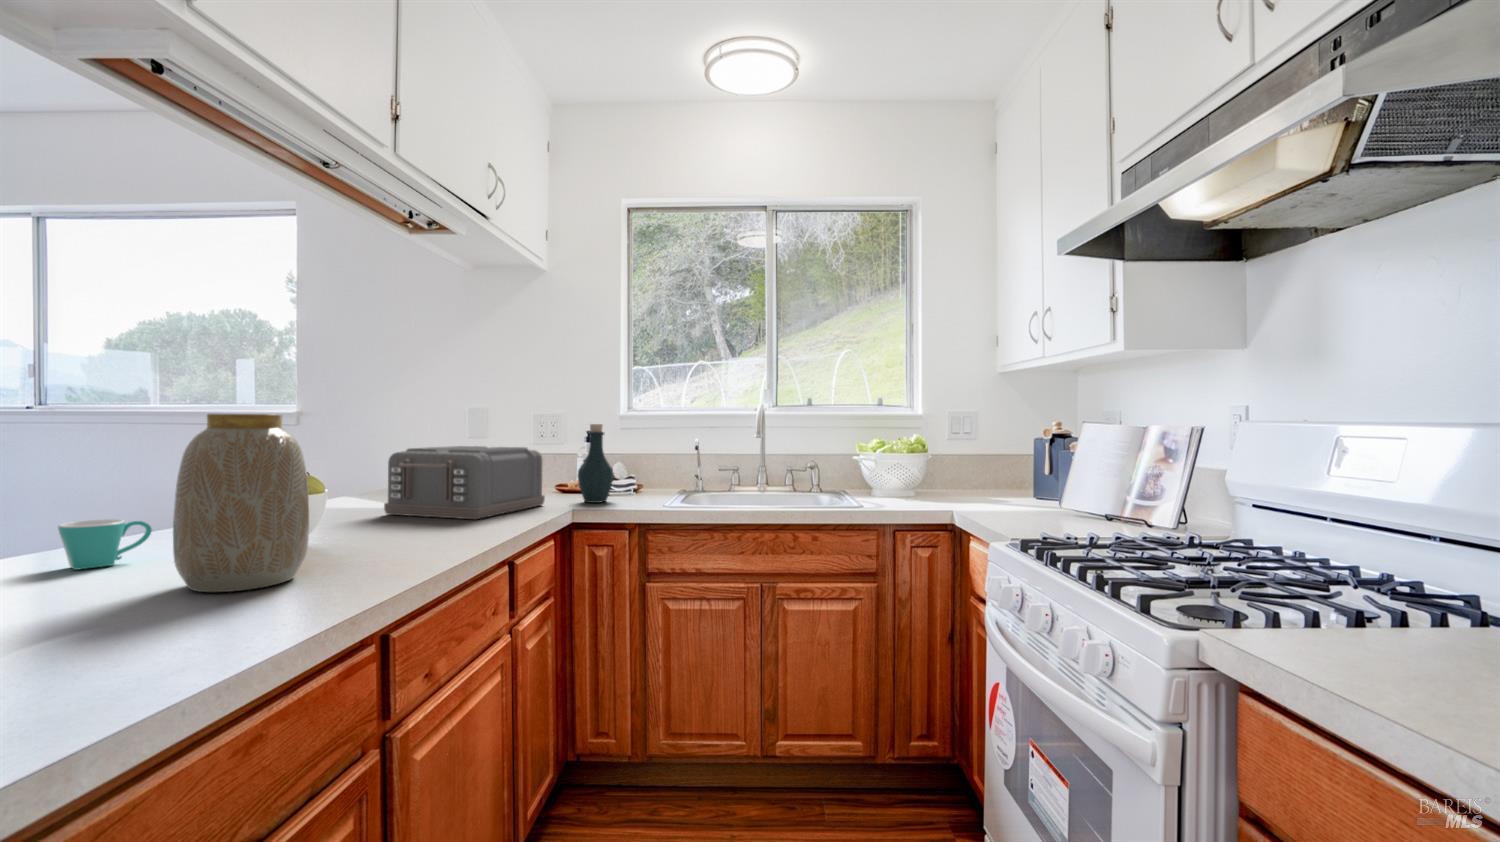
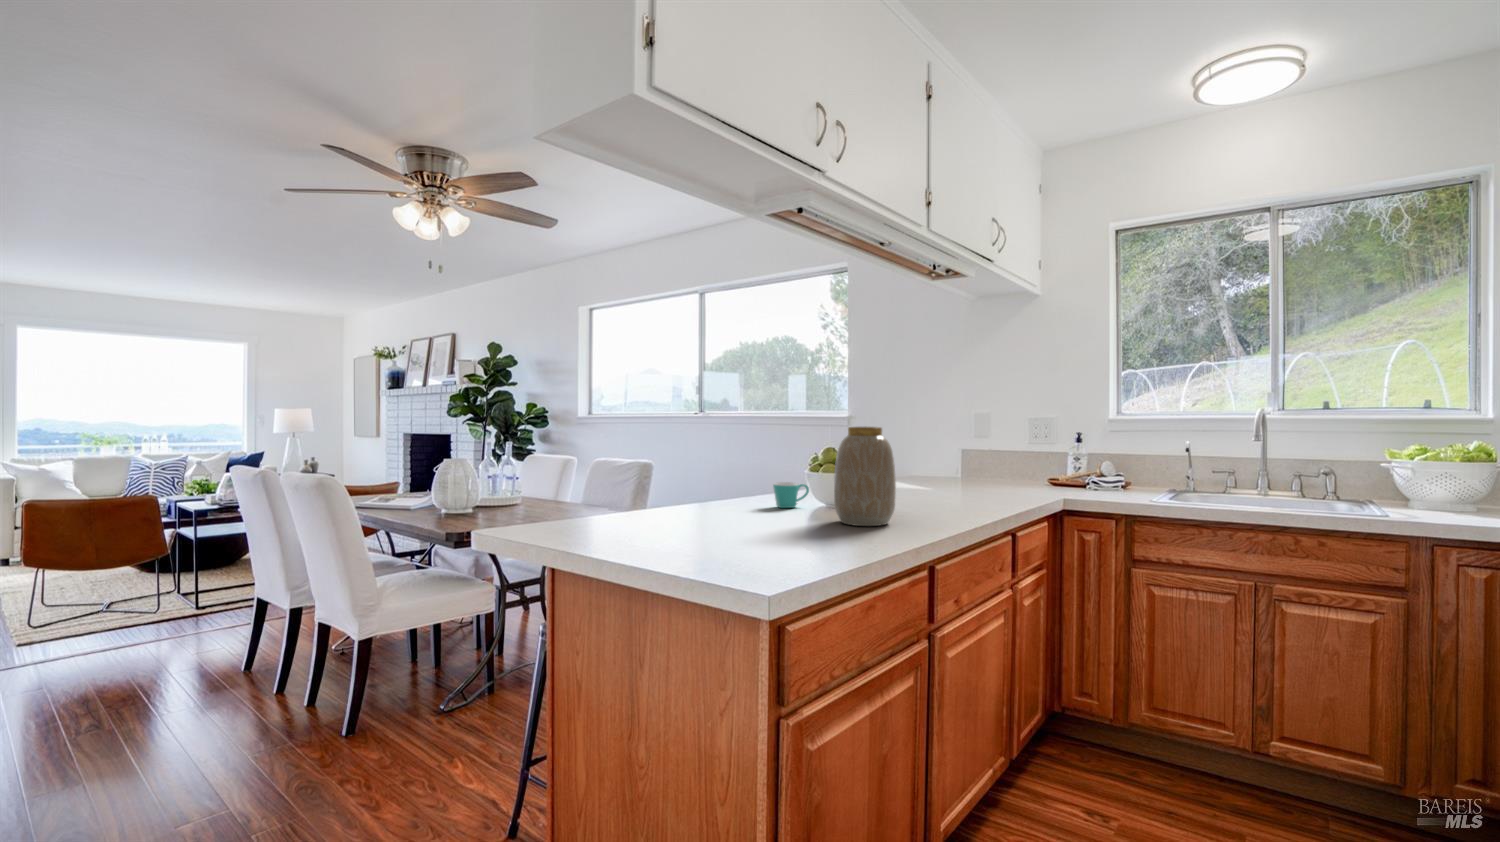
bottle: present [578,424,614,503] -> none [1067,425,1101,494]
toaster: present [384,446,545,519] -> none [919,442,1038,500]

